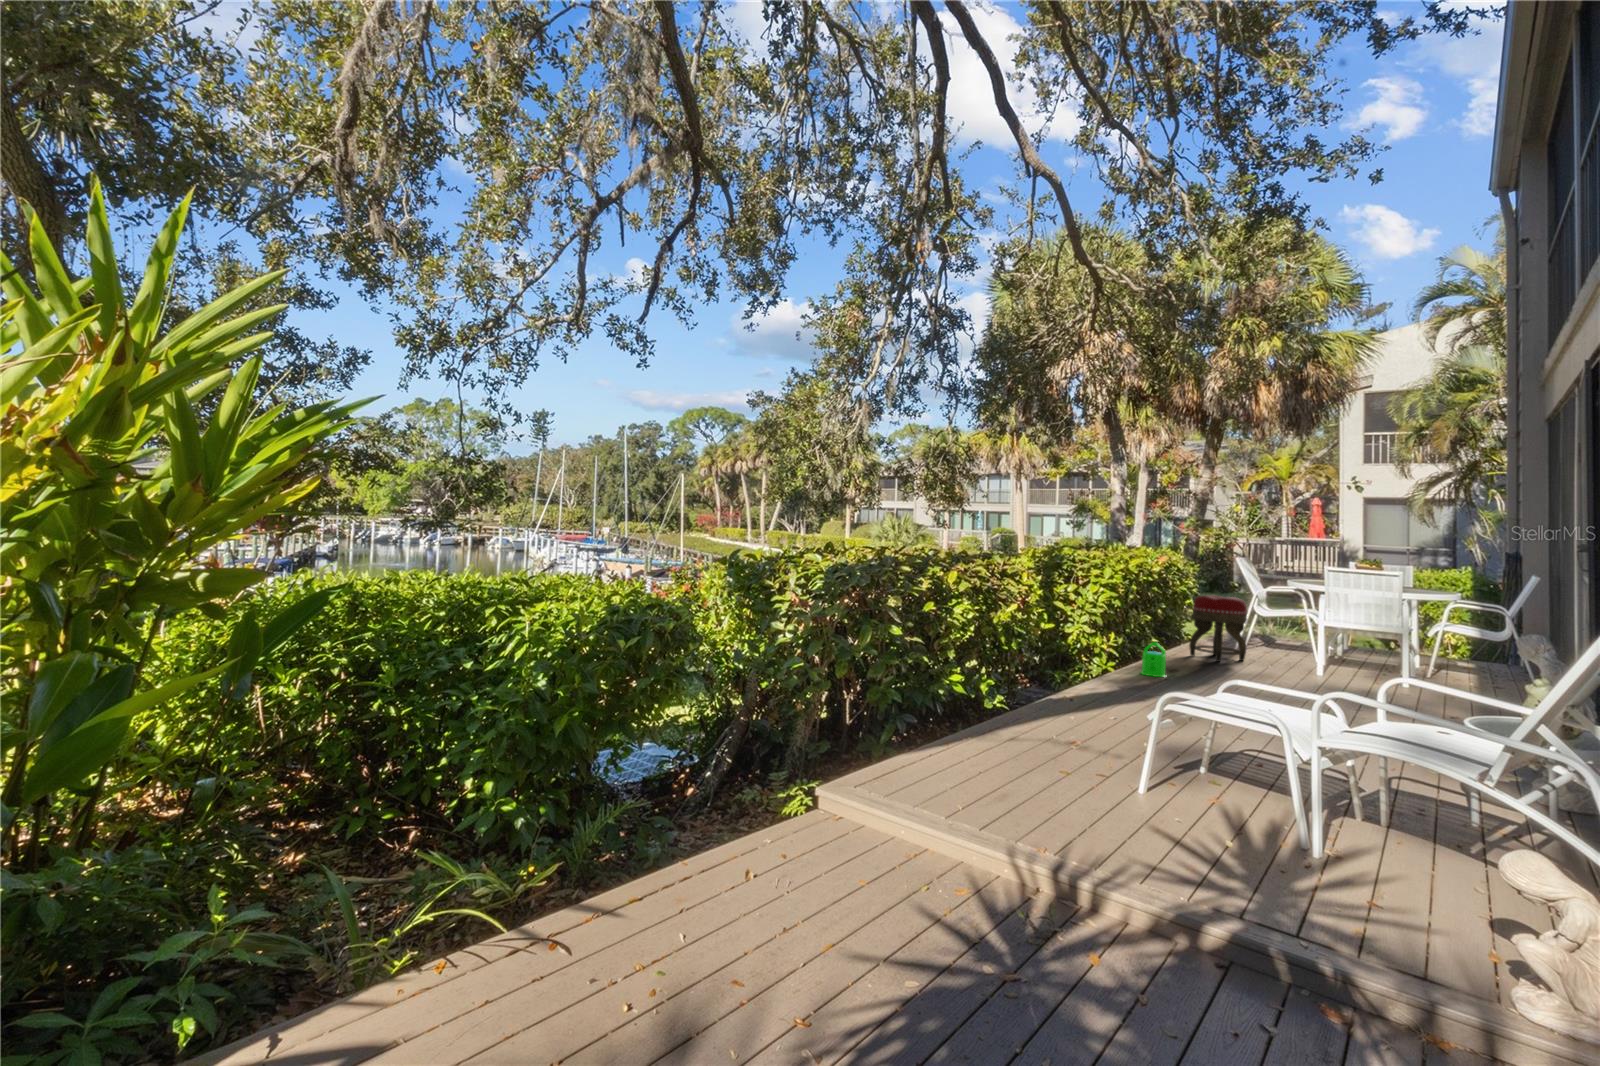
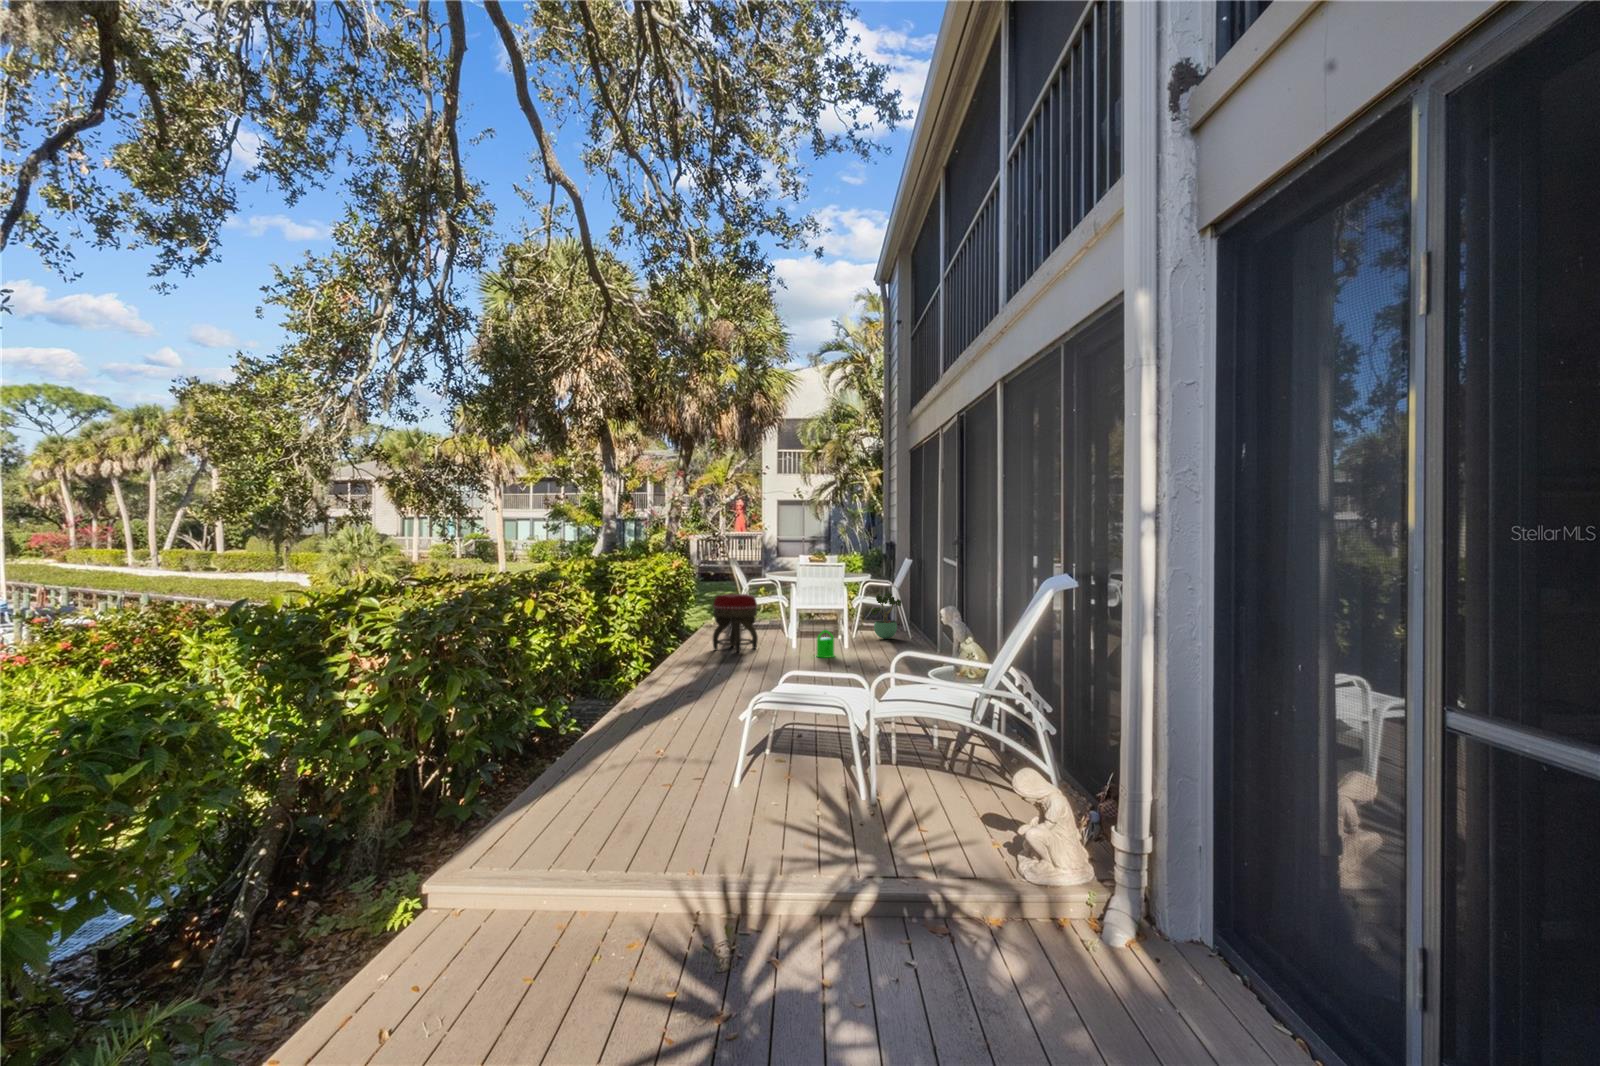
potted plant: none [1416,614,1465,672] -> present [872,593,901,639]
watering can: present [1141,642,1166,677] -> present [817,630,834,658]

